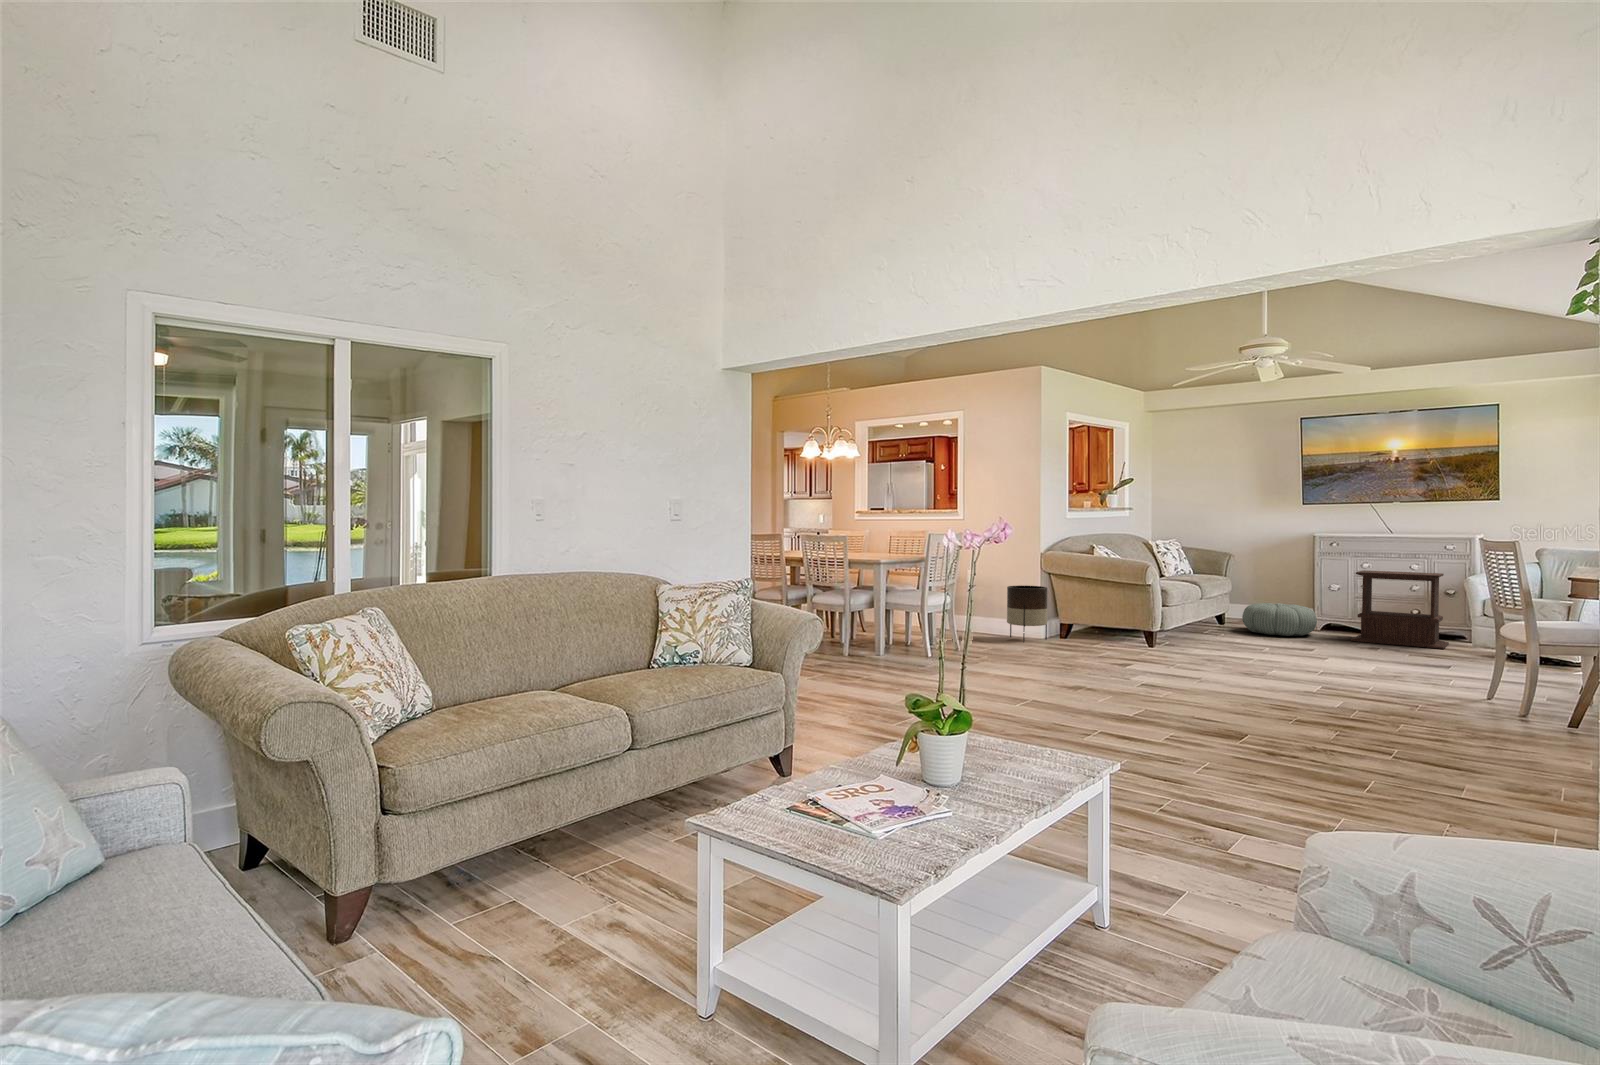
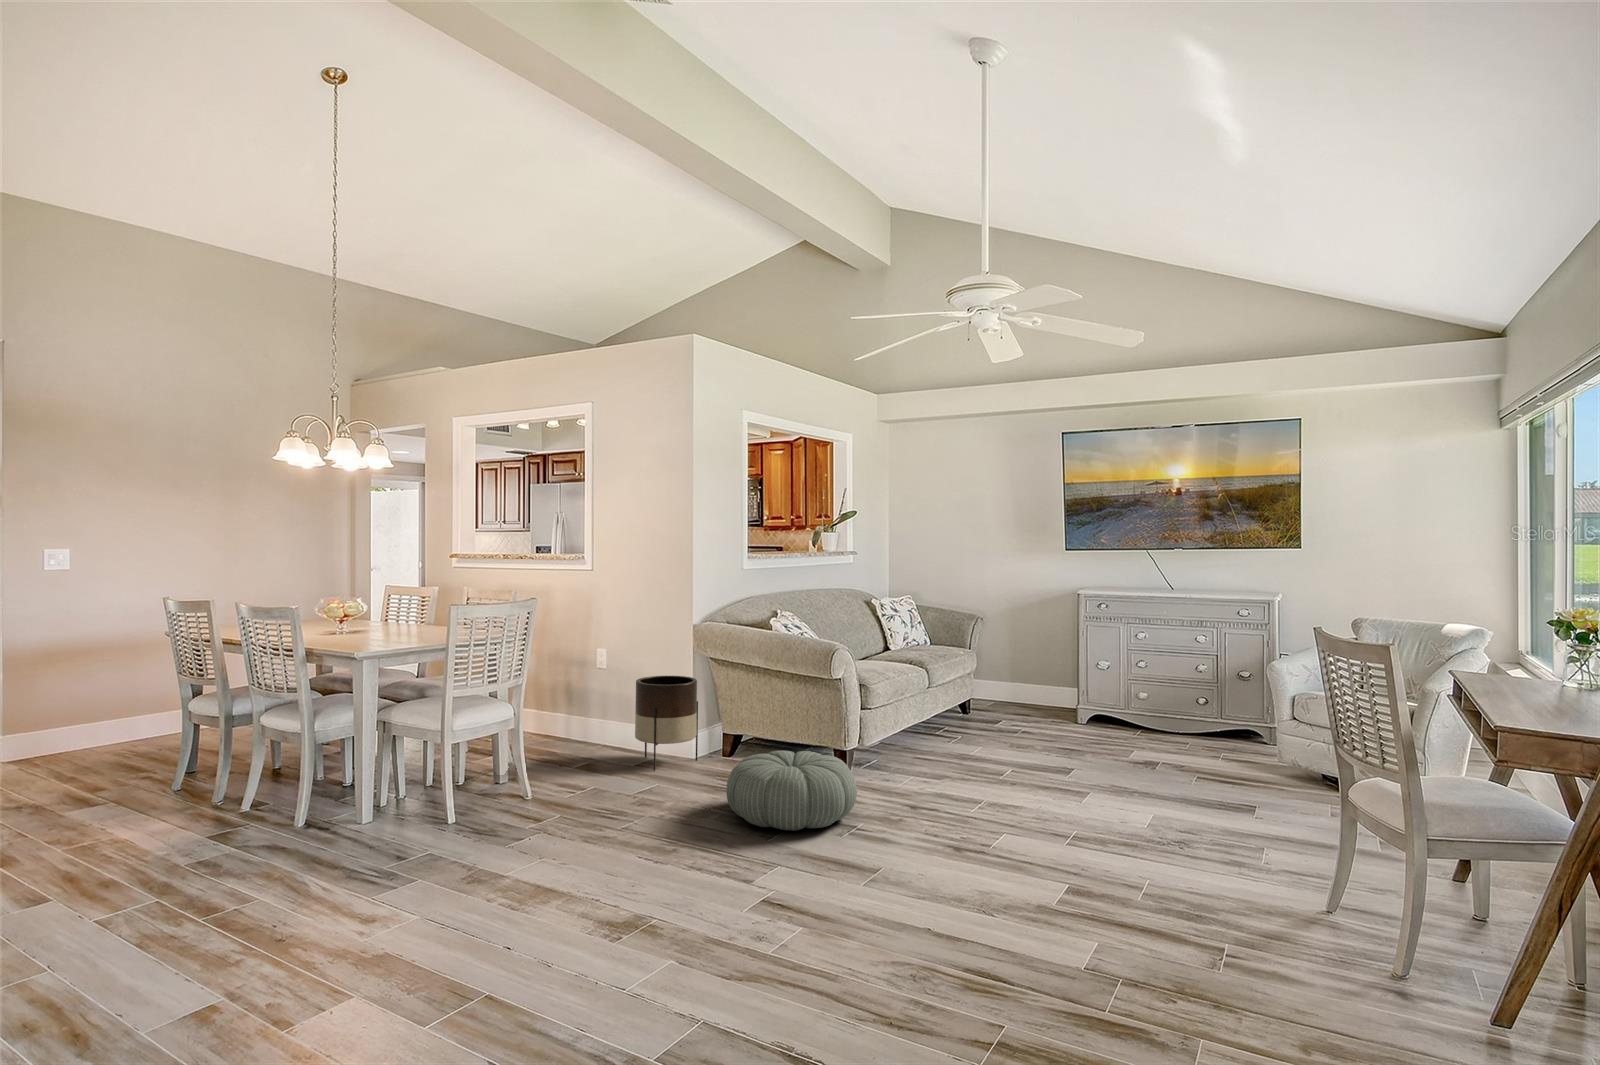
side table: present [1351,570,1449,649] -> none [1123,643,1244,760]
pouf: present [1242,603,1317,636] -> present [726,750,857,831]

